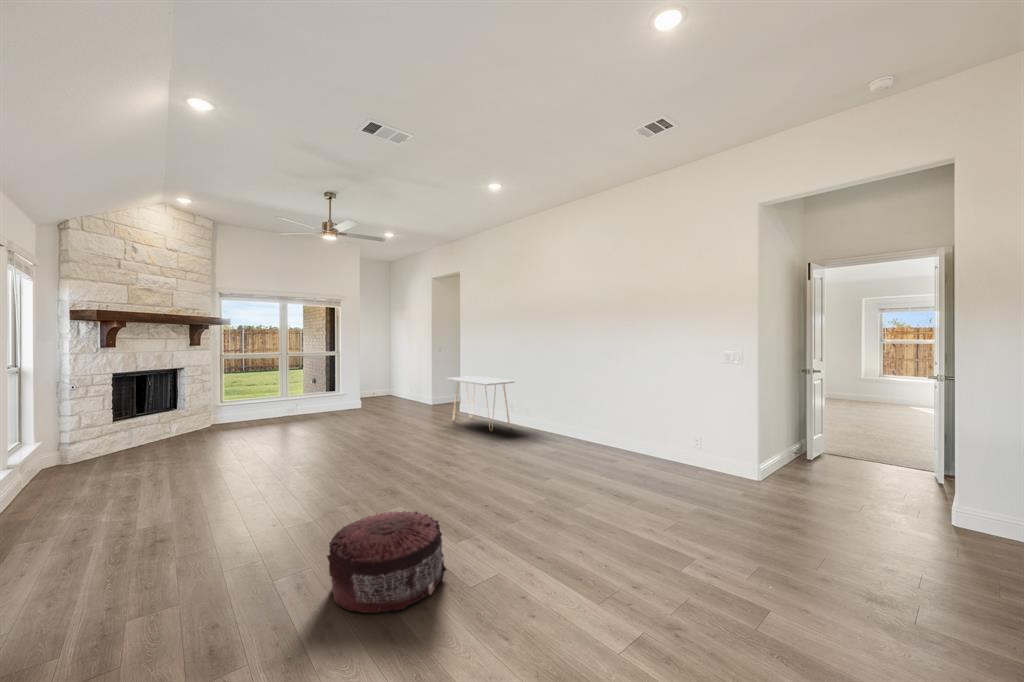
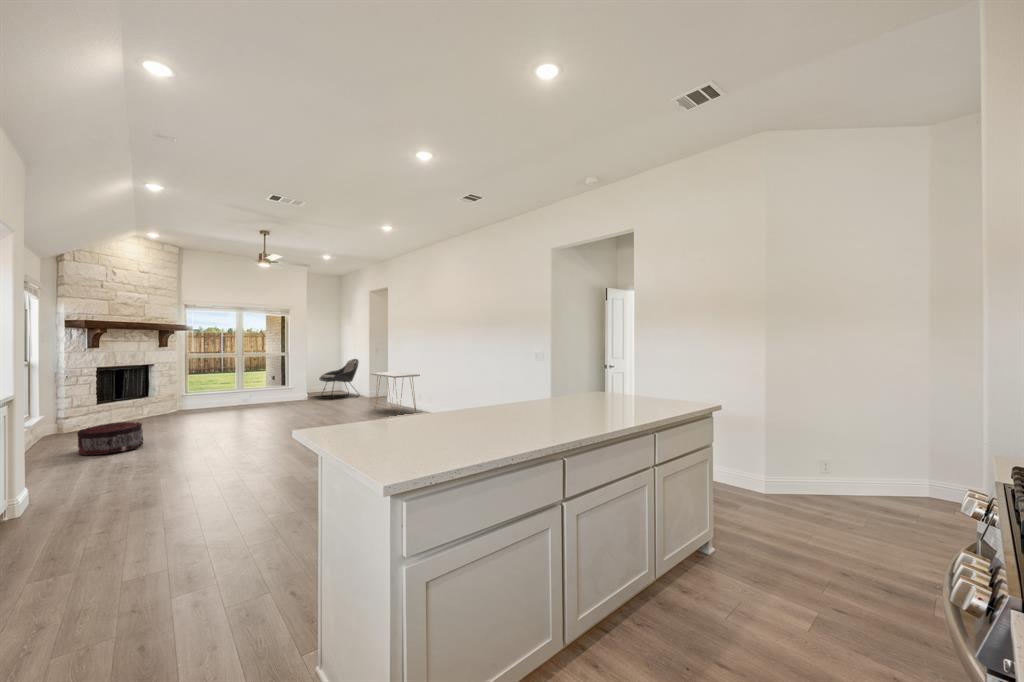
lounge chair: none [373,359,422,408] -> present [319,359,359,399]
pouf: present [327,511,446,613] -> present [77,422,143,455]

